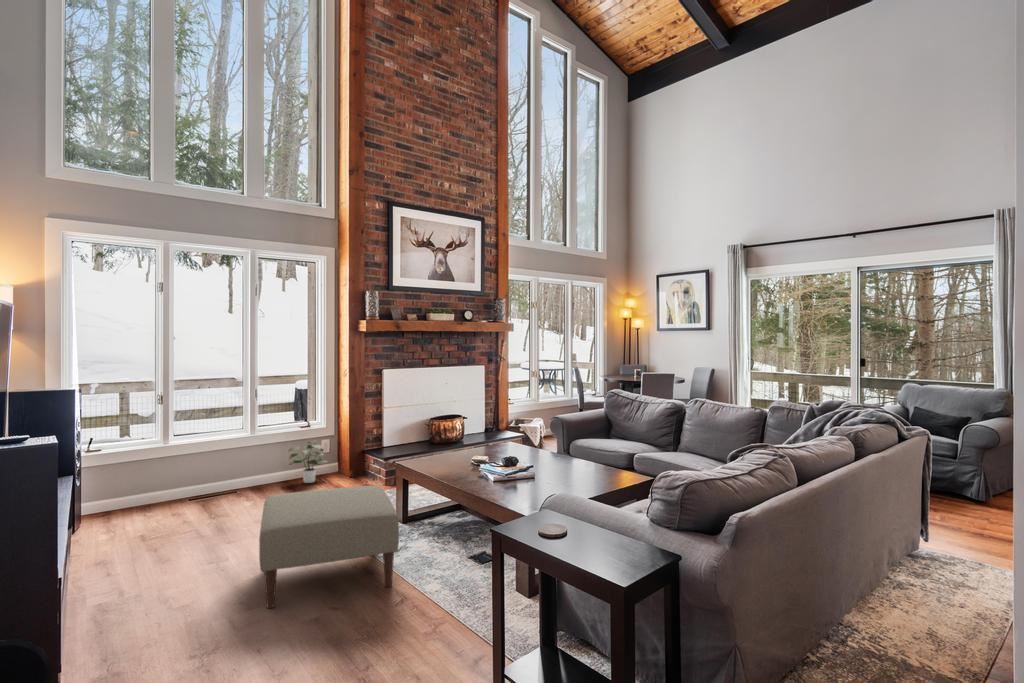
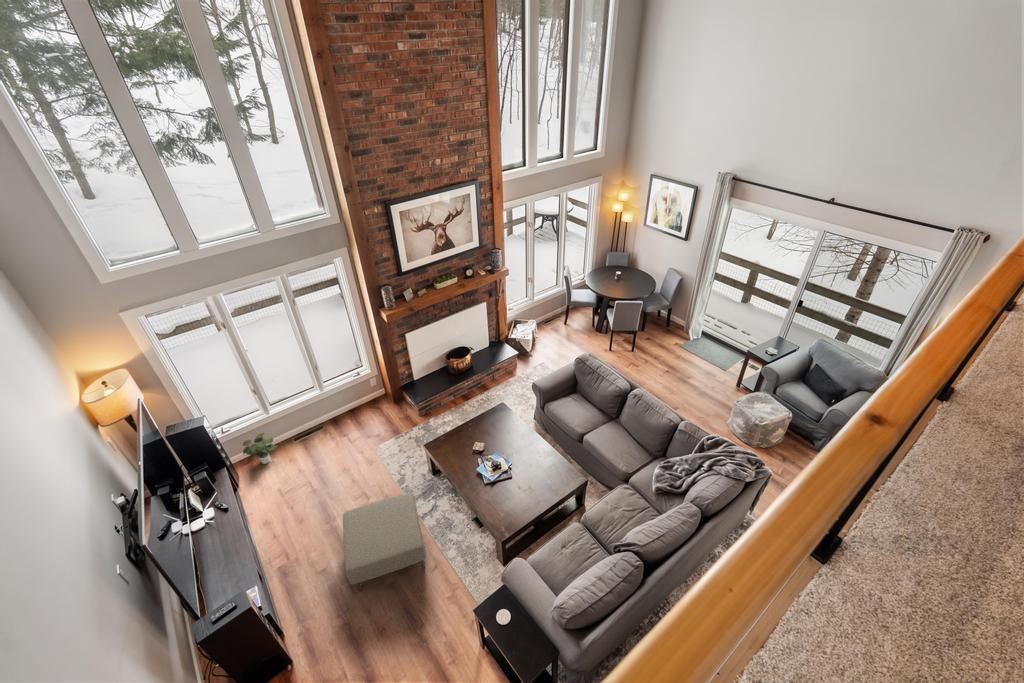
potted plant: present [289,441,327,483] -> present [243,433,277,464]

